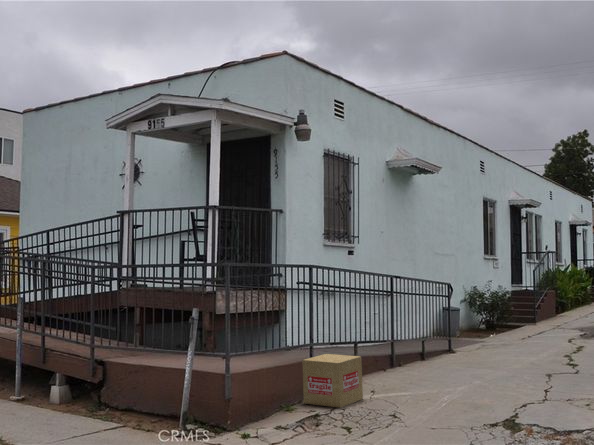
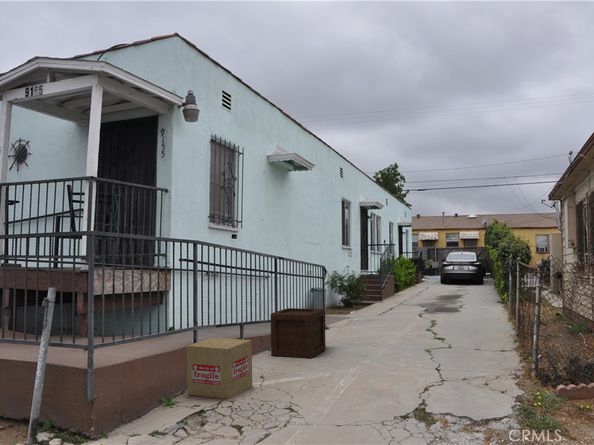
wooden crate: none [385,328,443,379] -> present [270,308,326,358]

